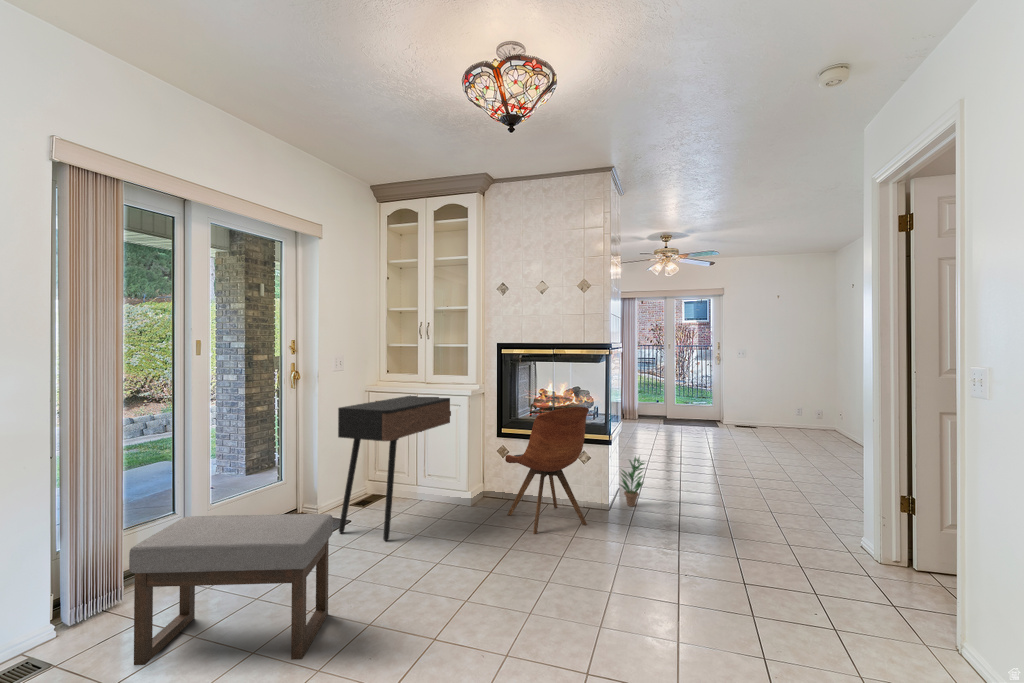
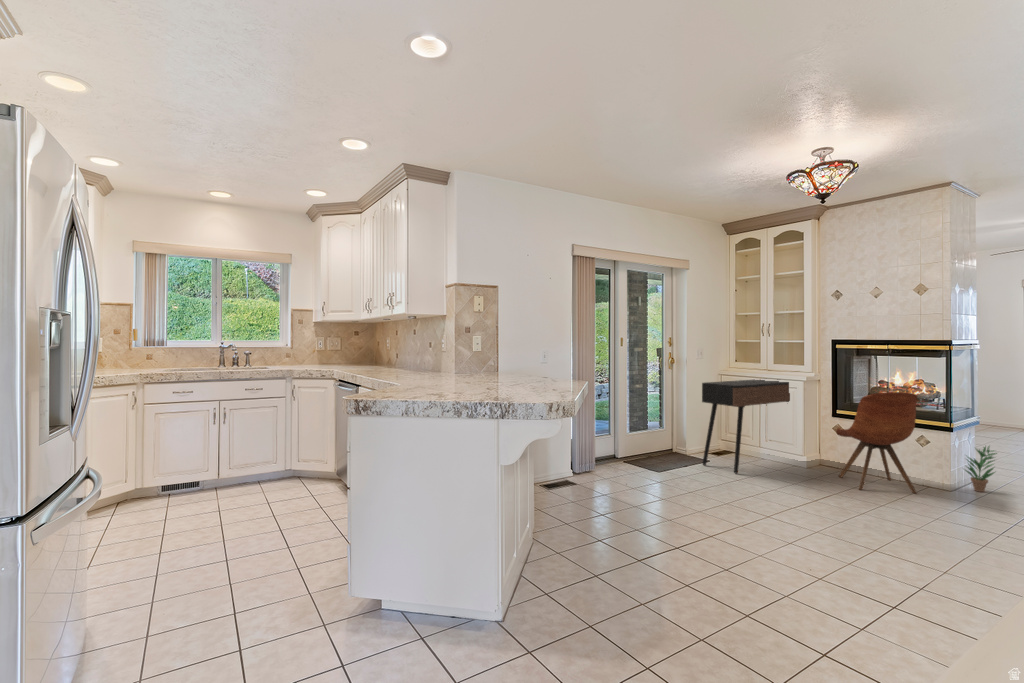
ottoman: present [129,514,333,665] -> none [610,430,704,506]

